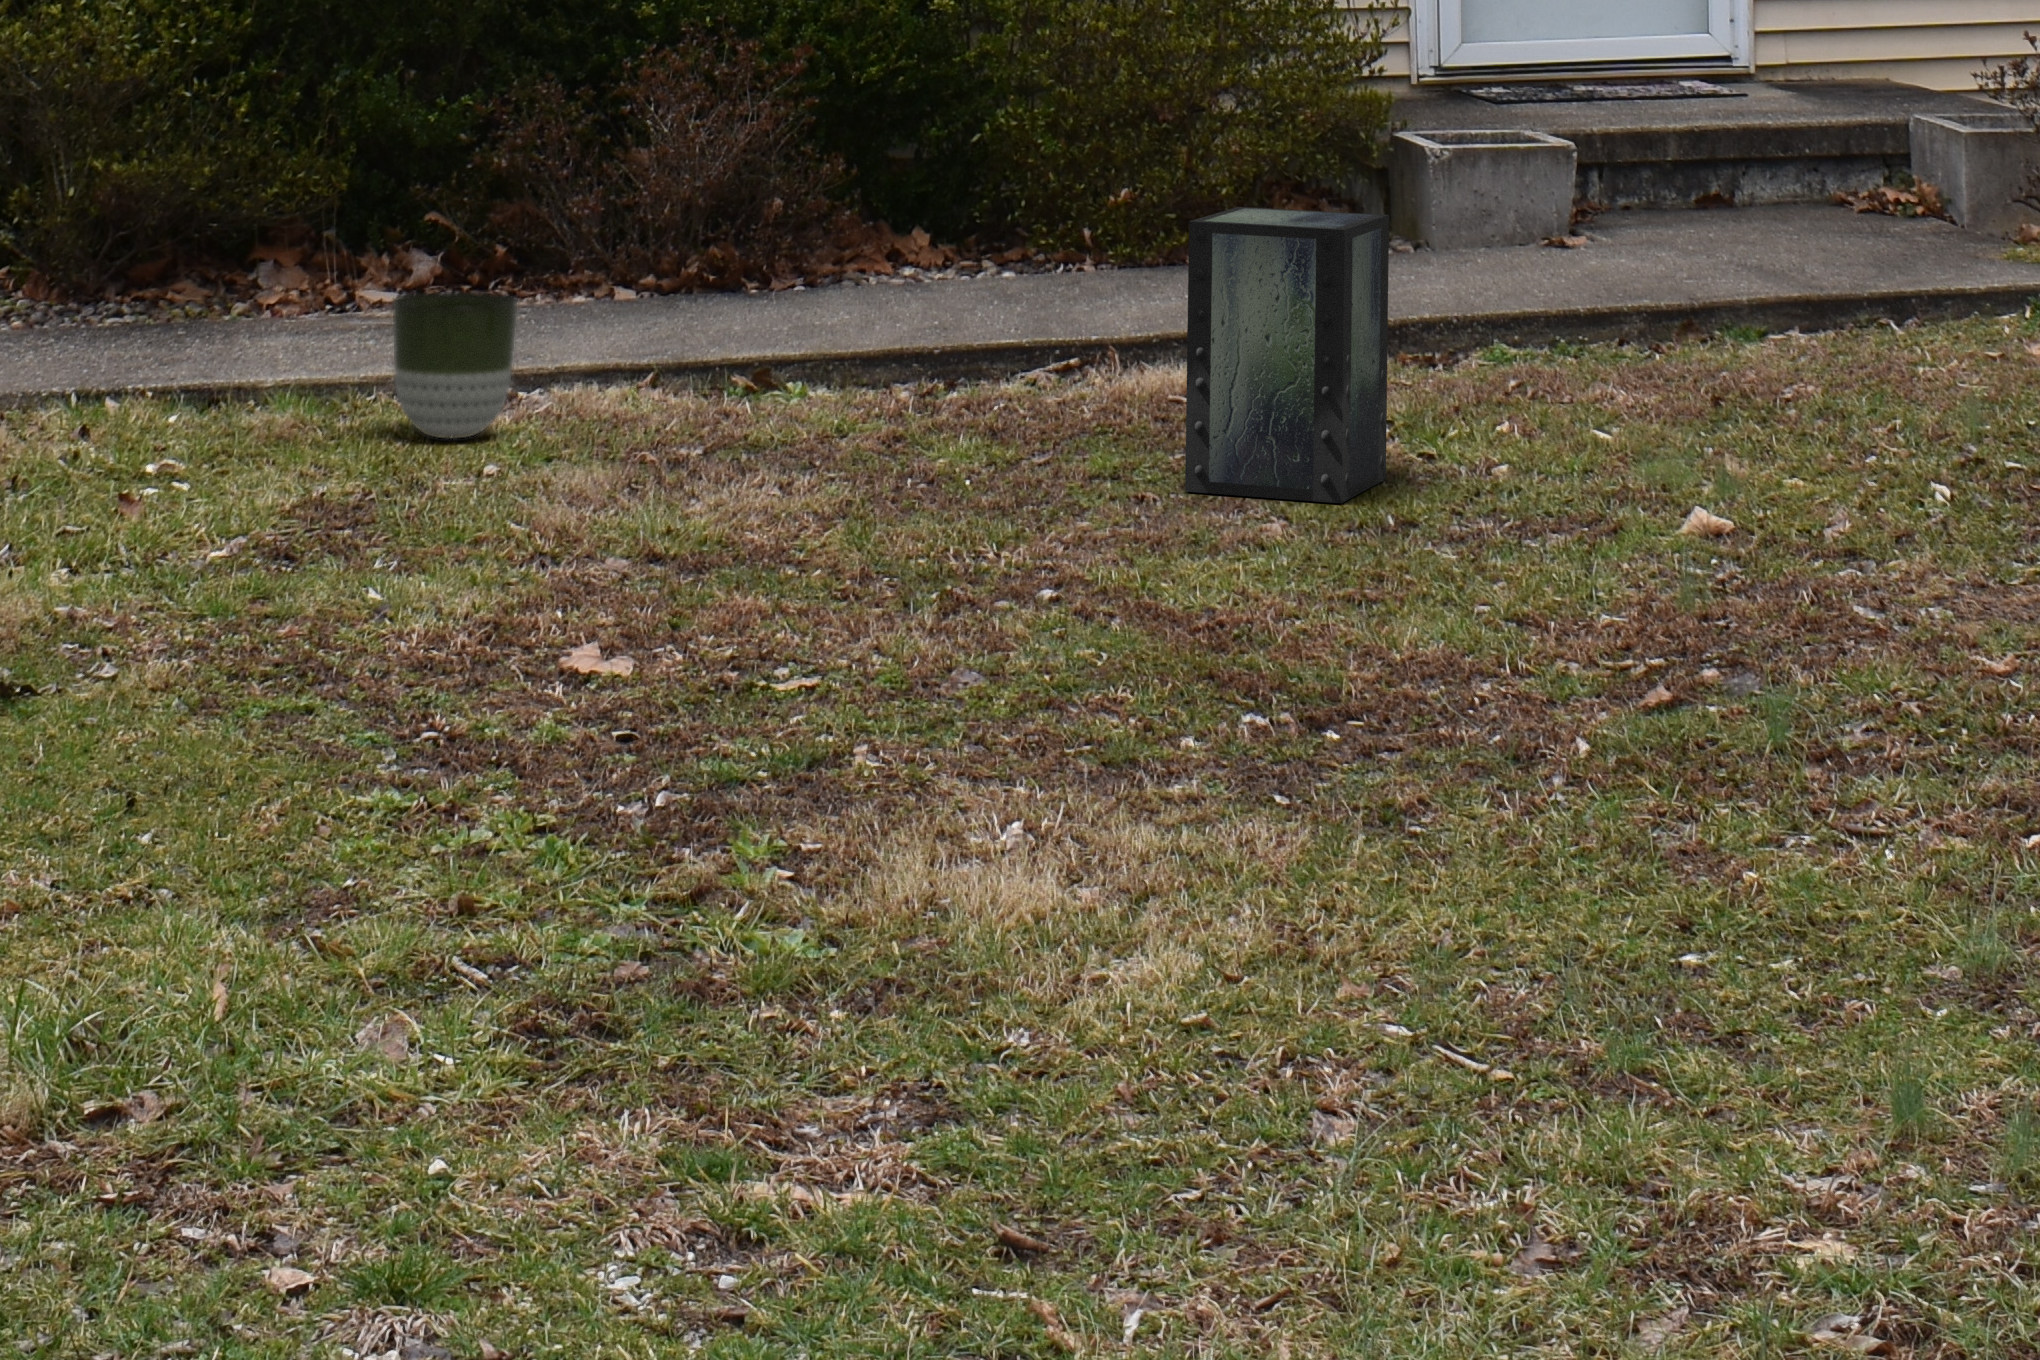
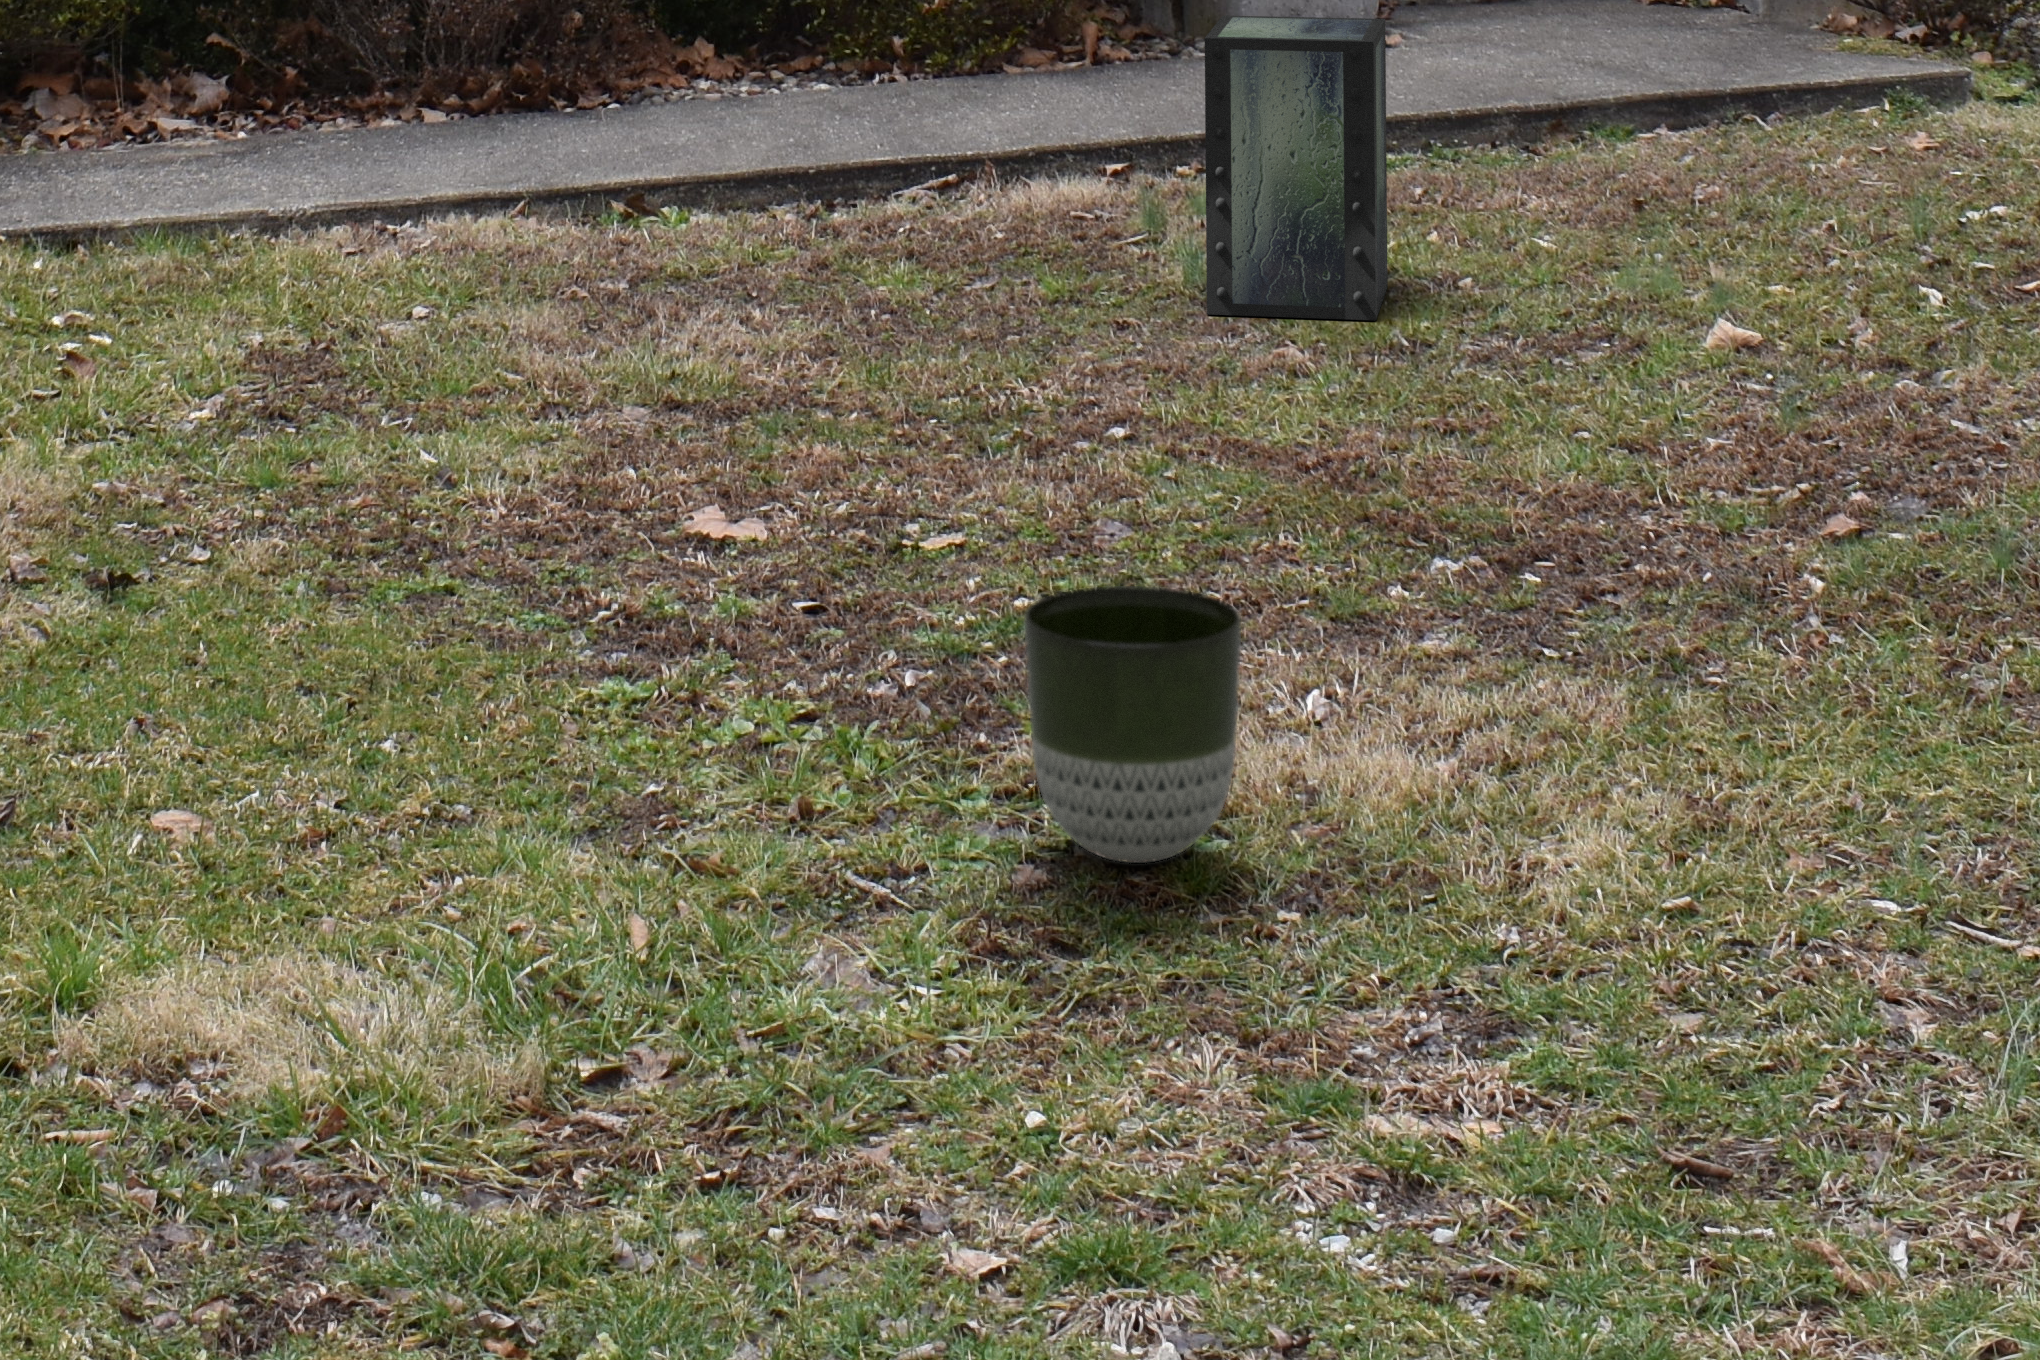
planter: present [393,292,517,439] -> present [1024,586,1241,863]

